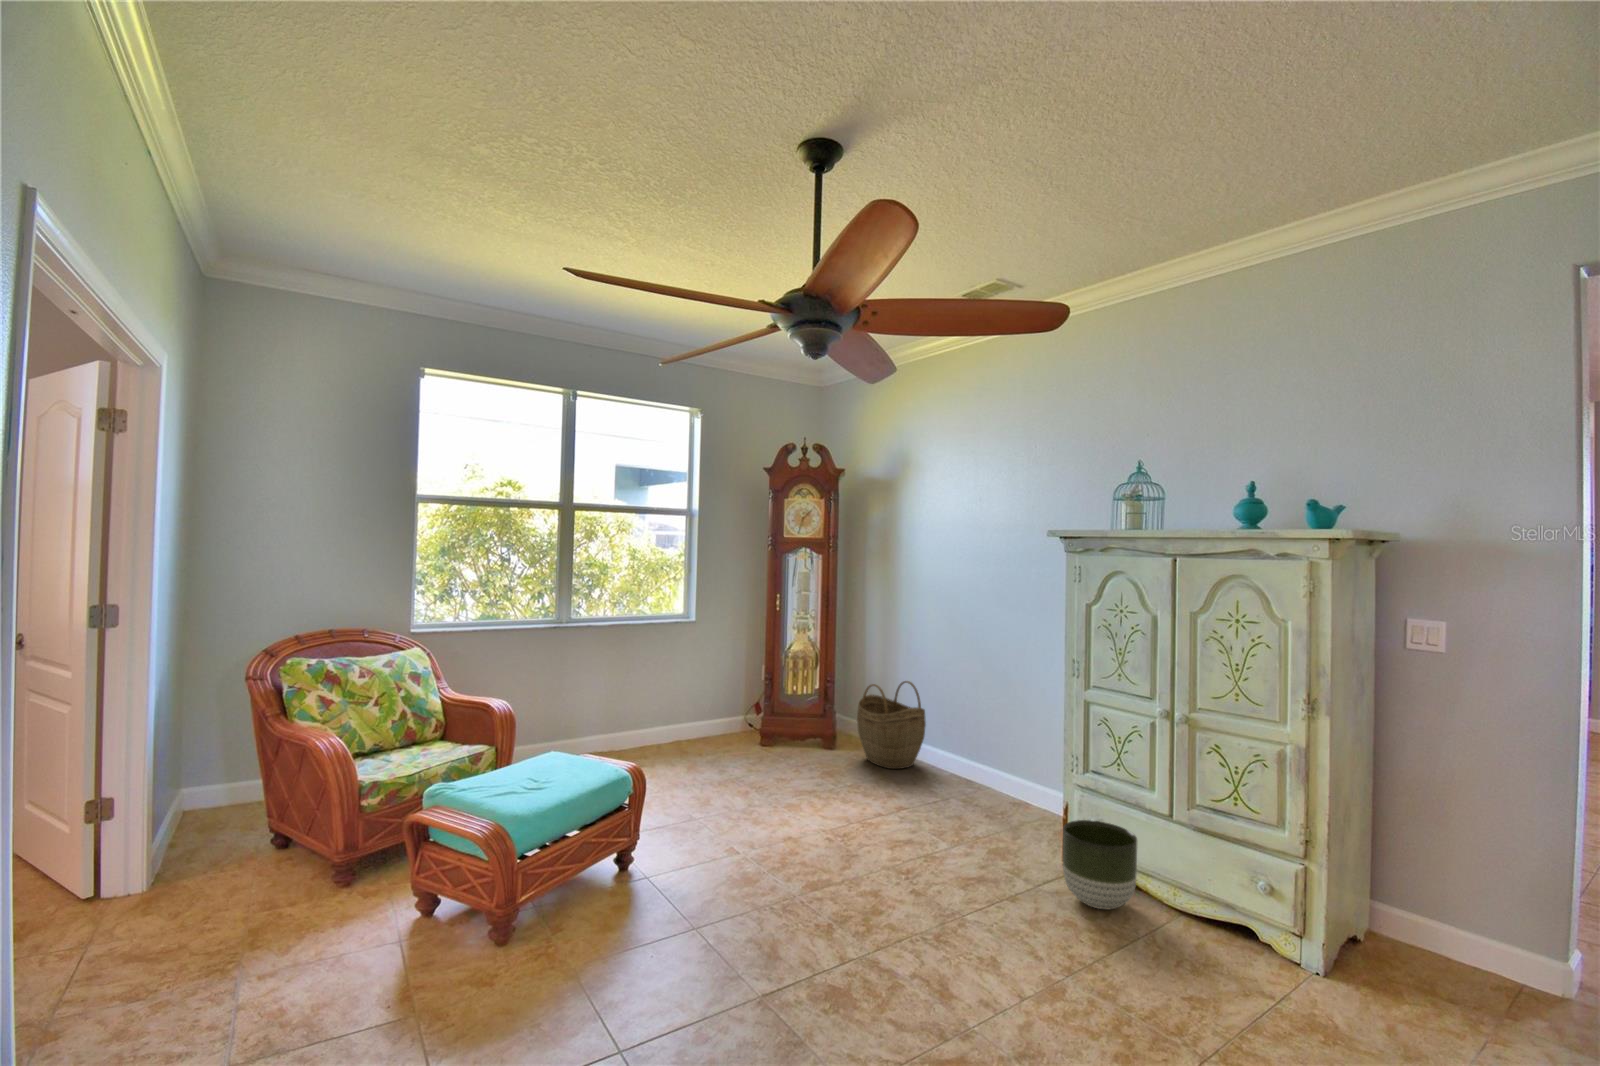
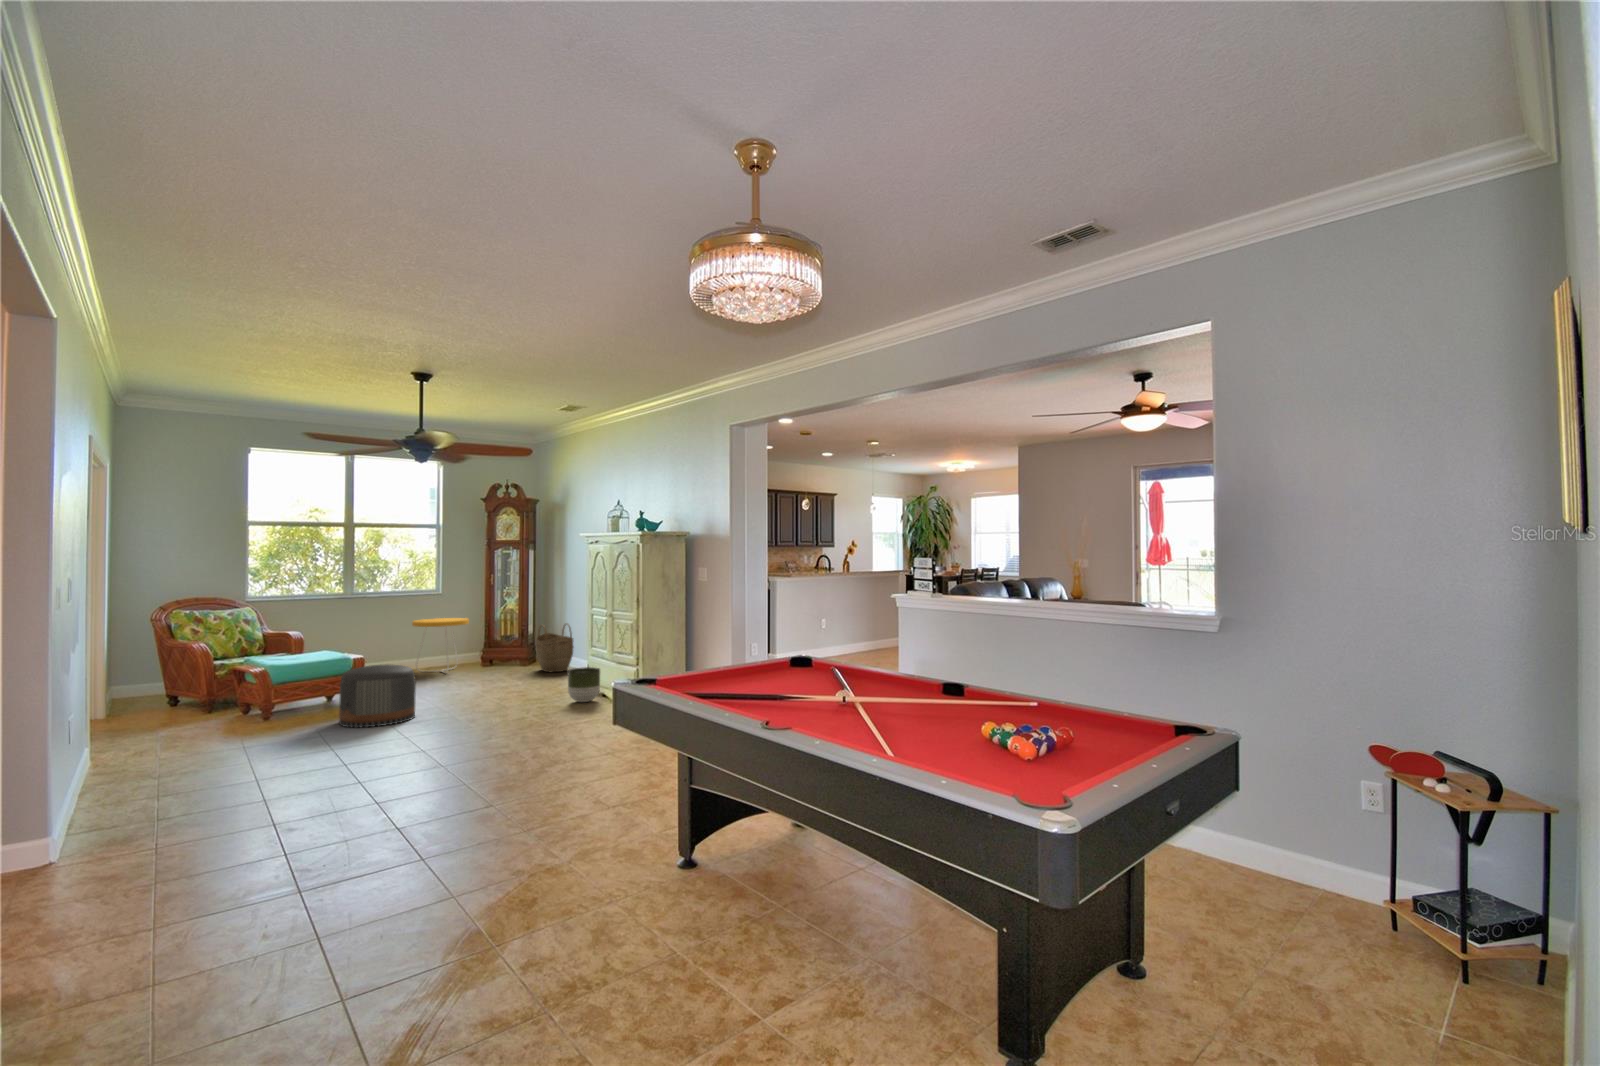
side table: none [661,660,747,759] -> present [412,618,469,673]
pouf: none [627,821,788,1015] -> present [339,664,416,727]

